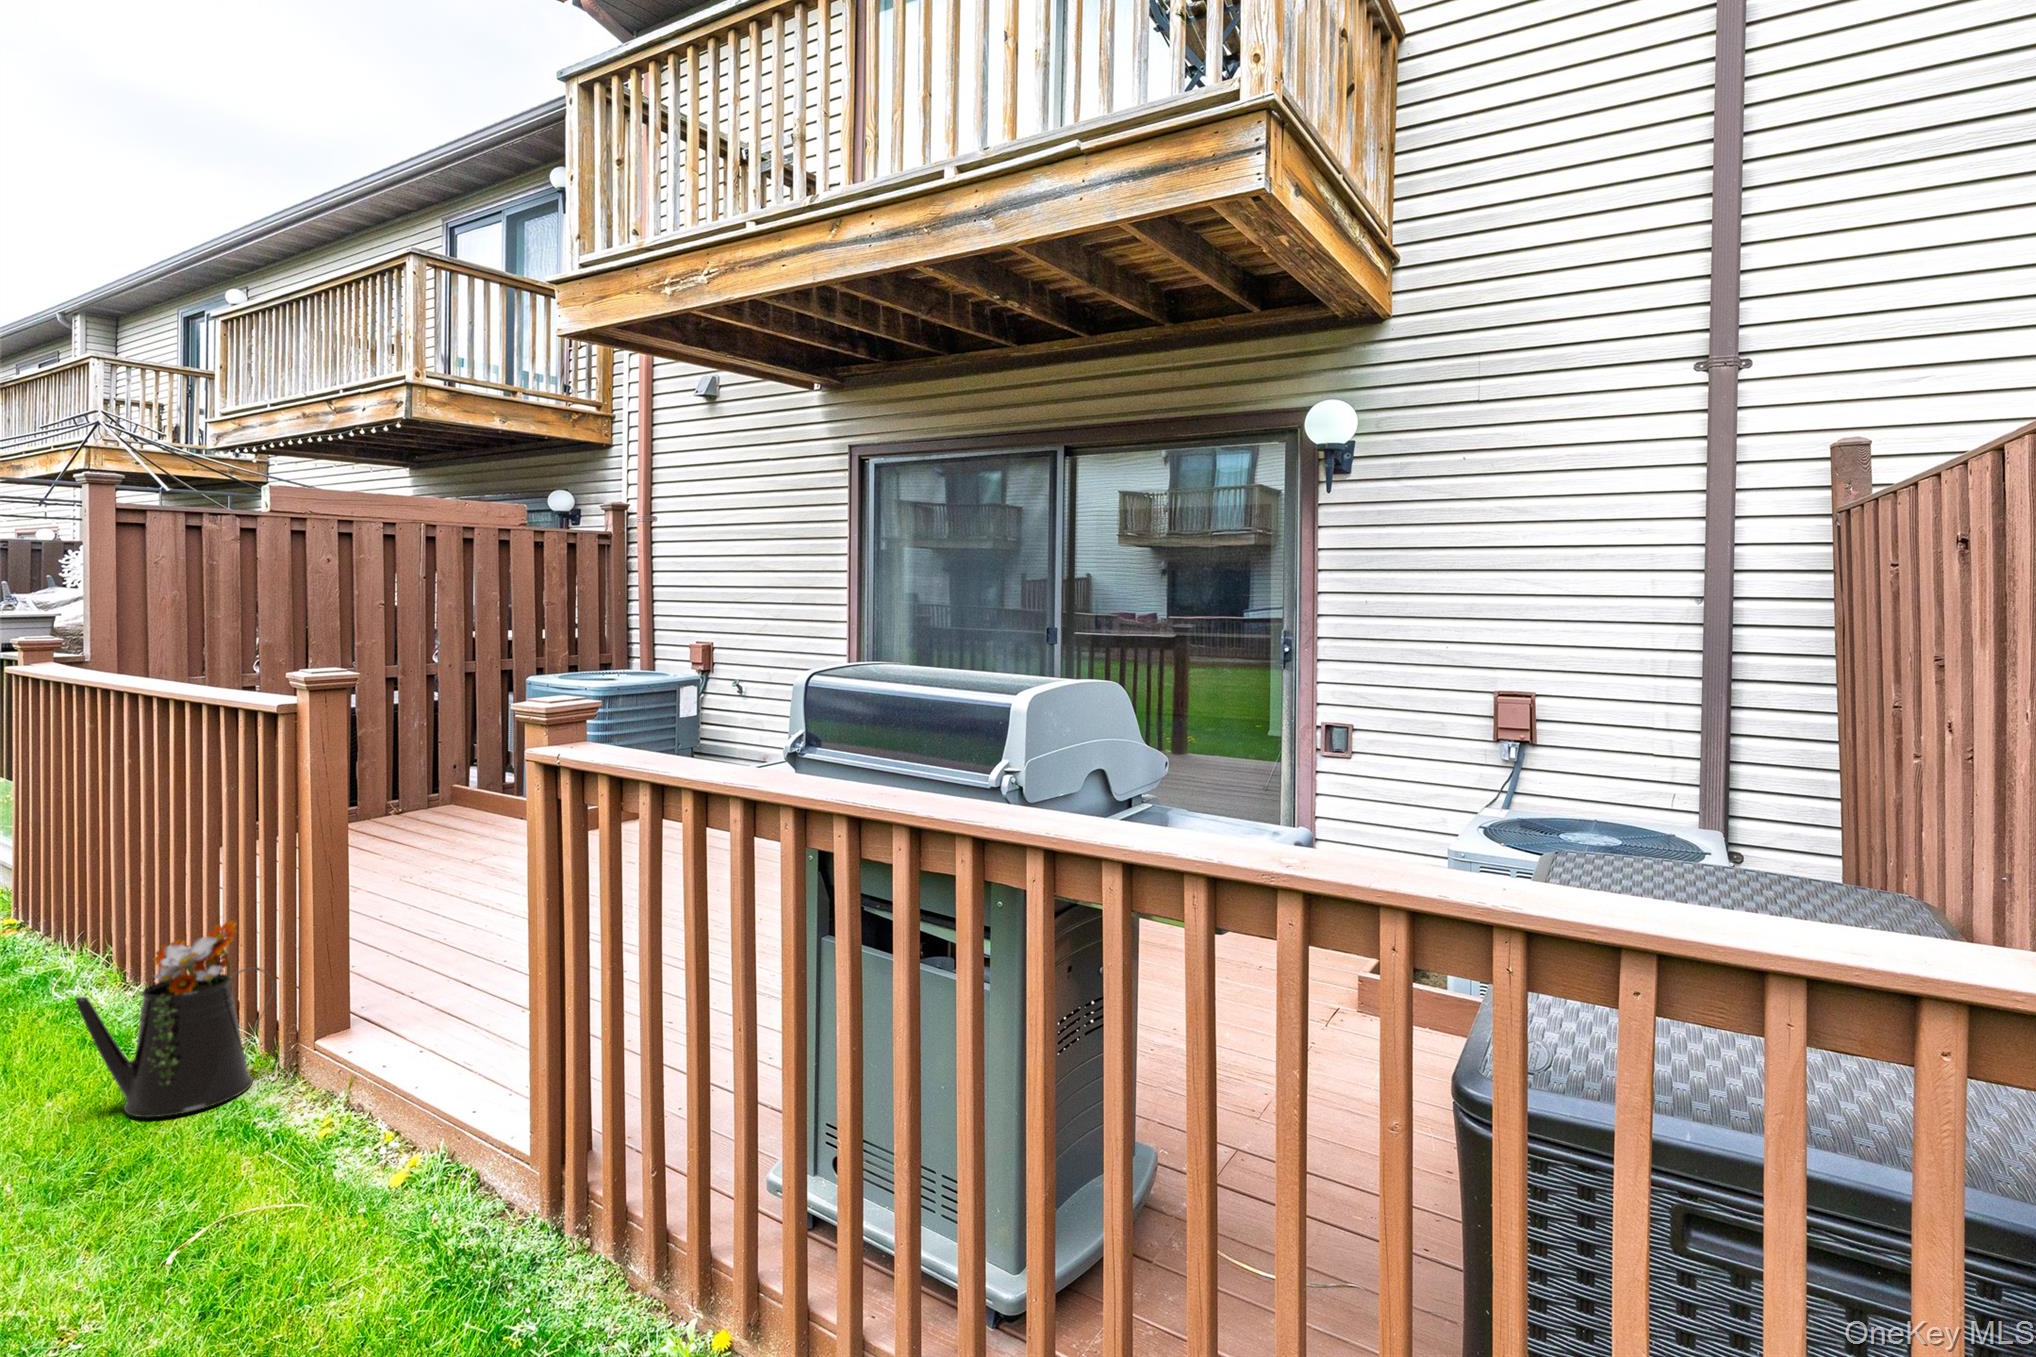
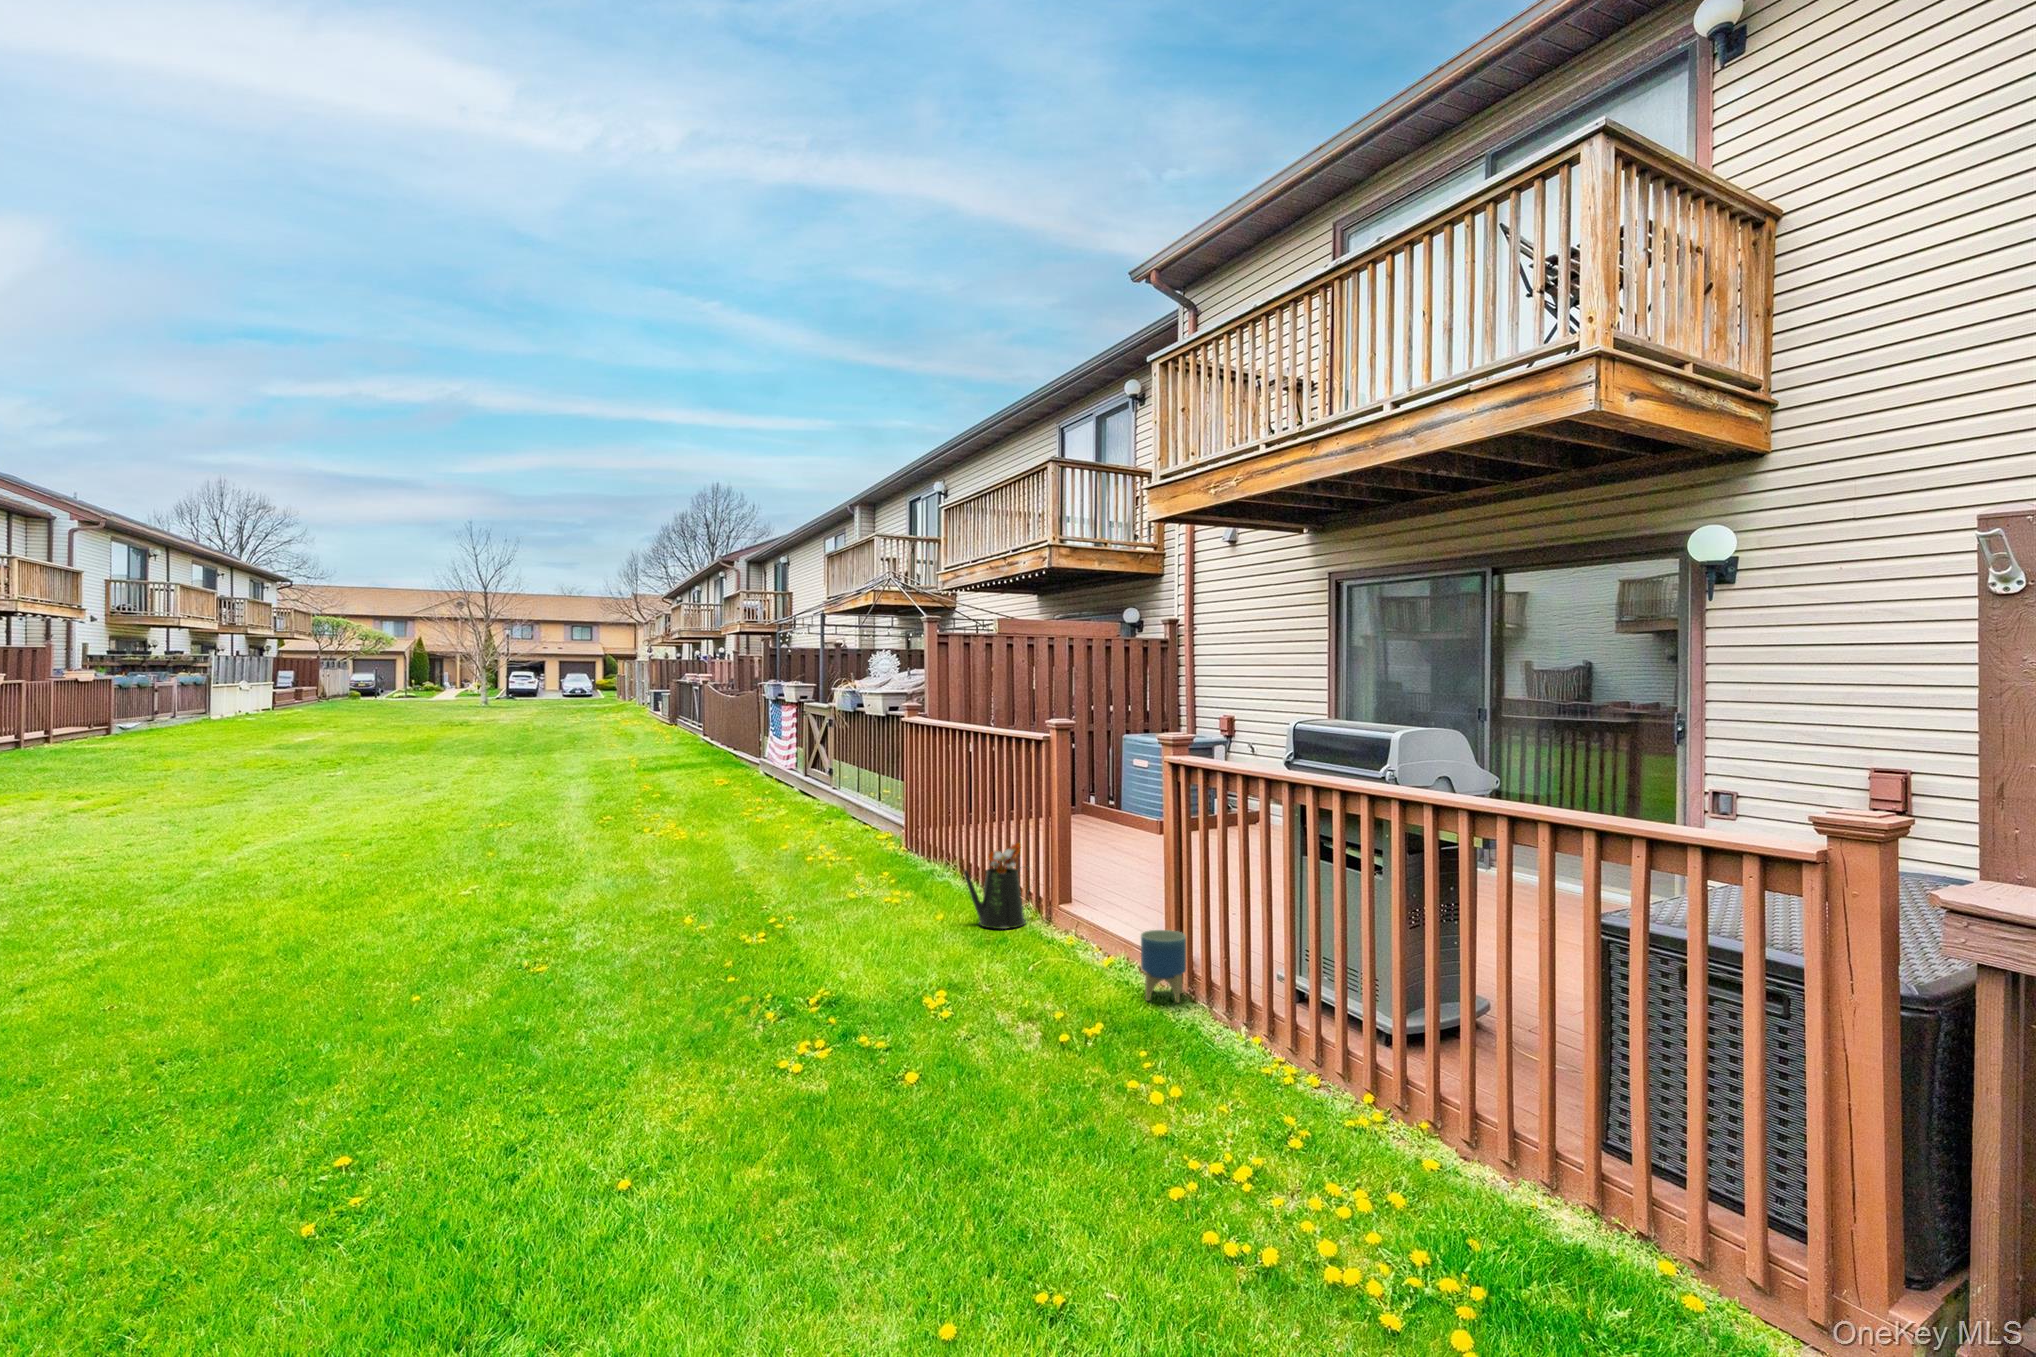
planter: none [465,1117,575,1299] -> present [1141,930,1186,1003]

